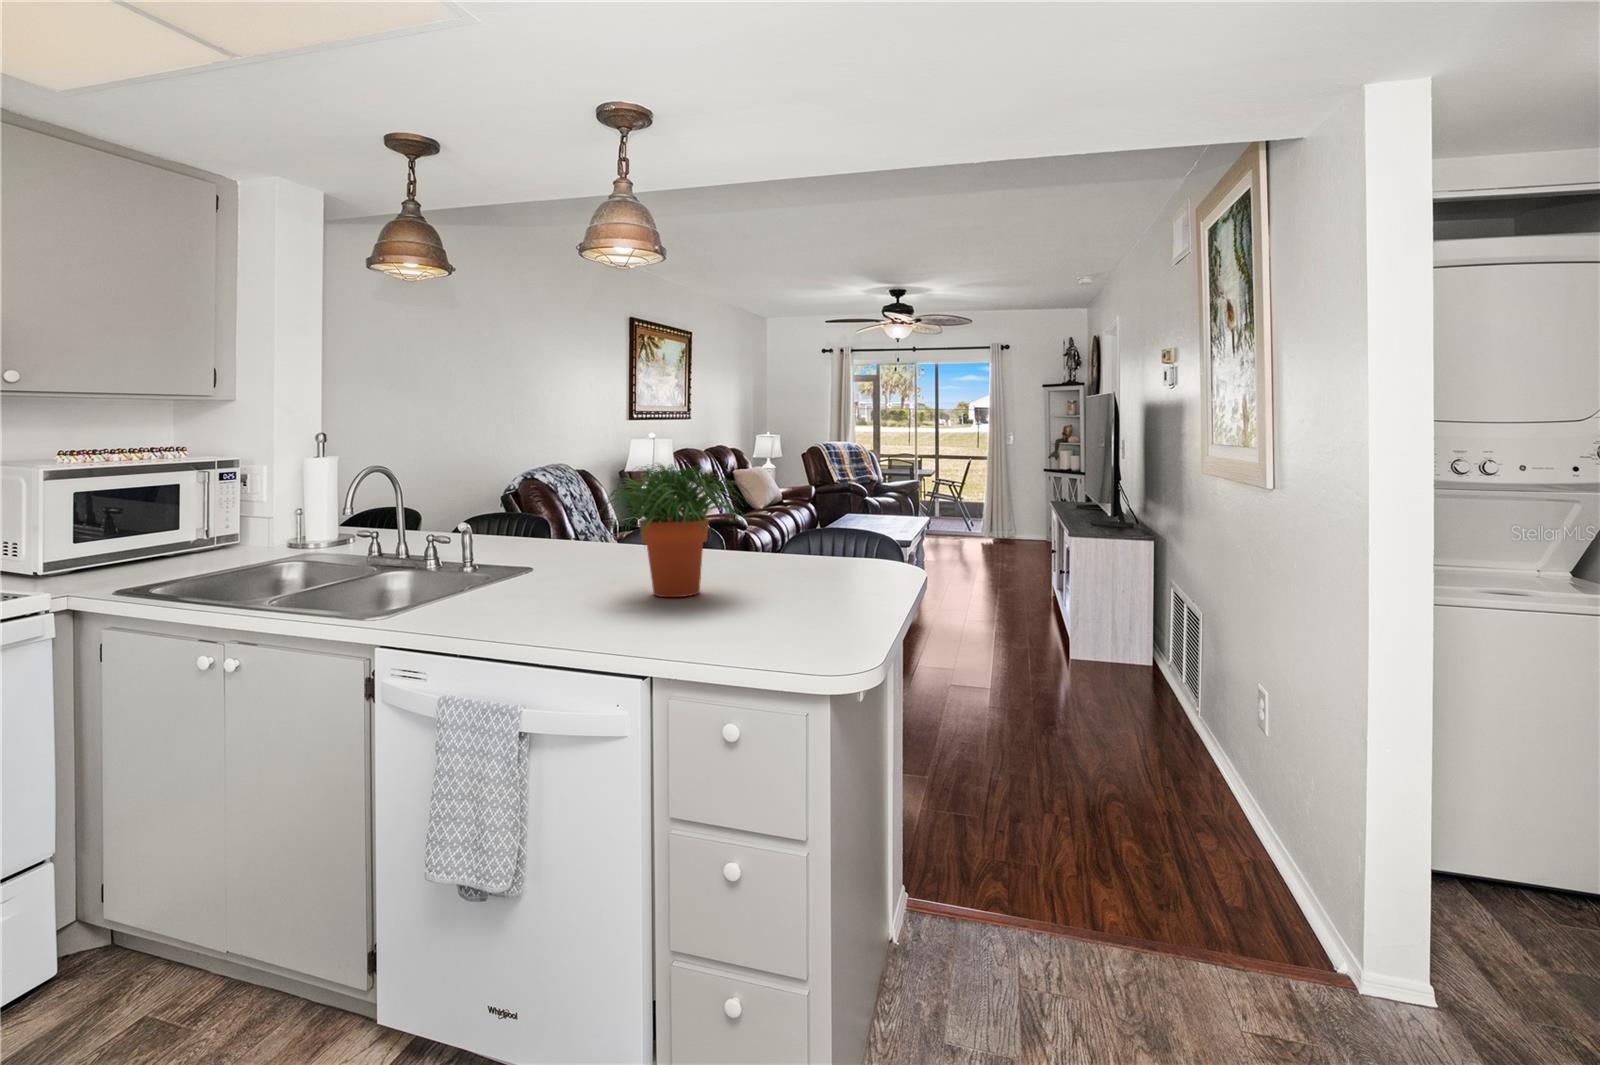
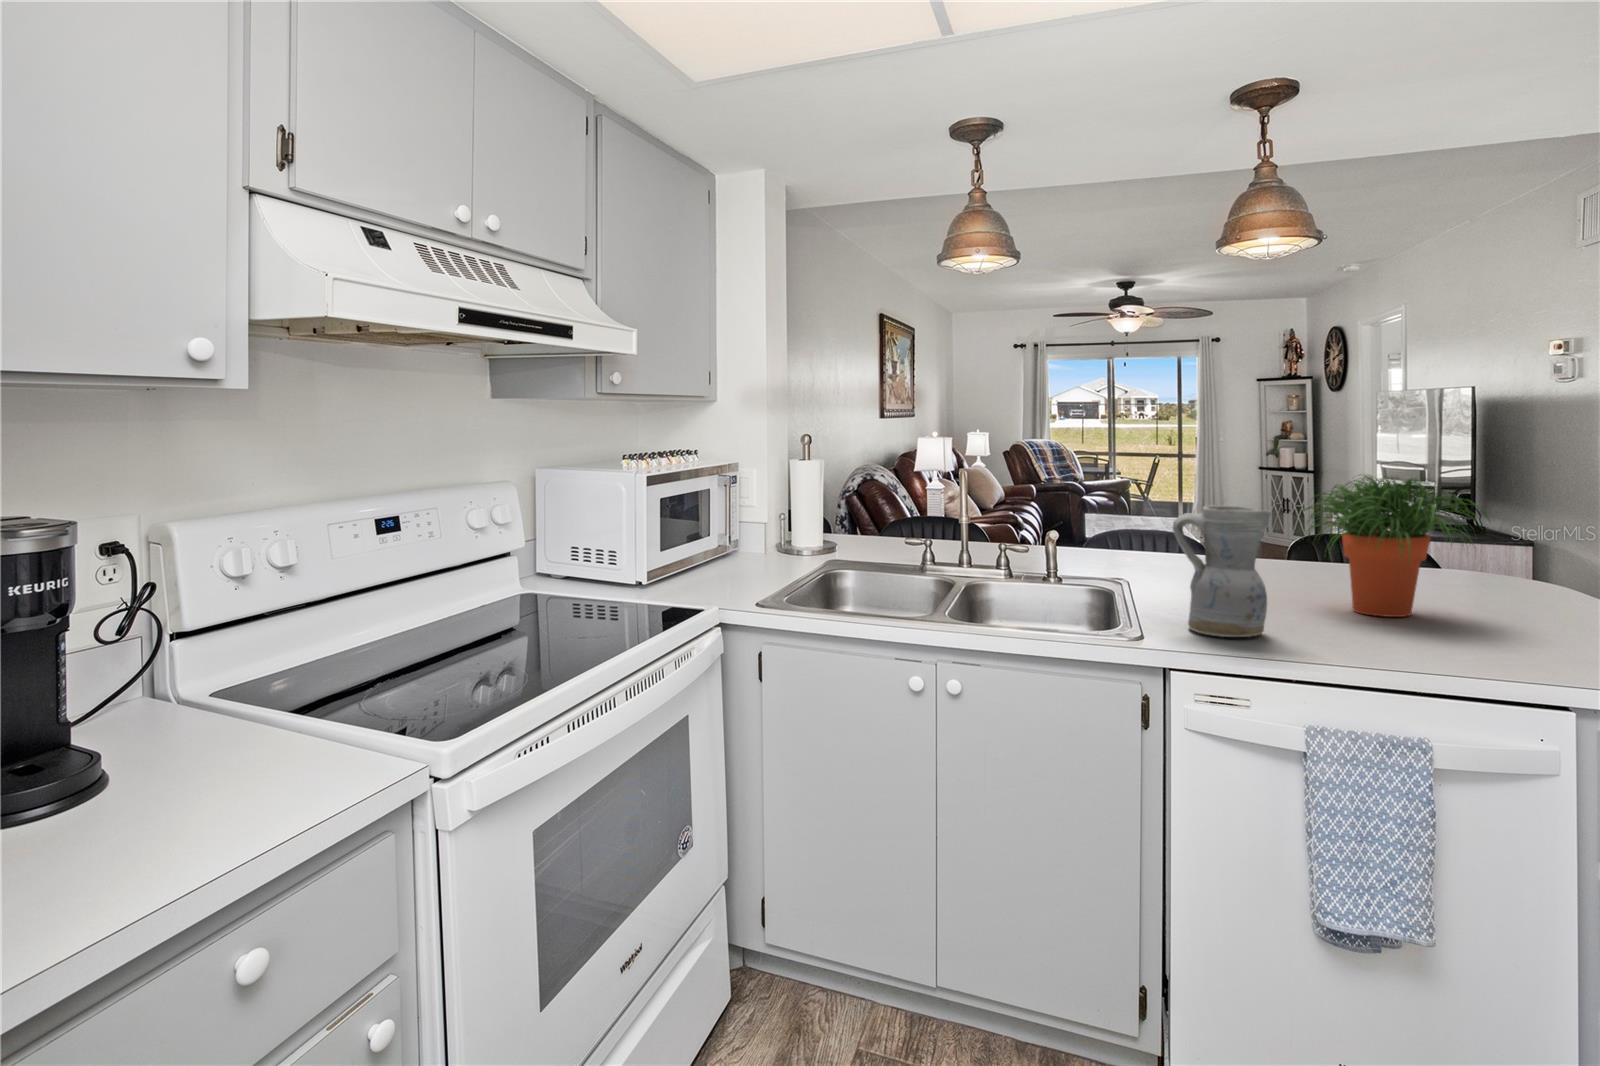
ceramic pitcher: none [419,491,504,616] -> present [1173,506,1271,637]

